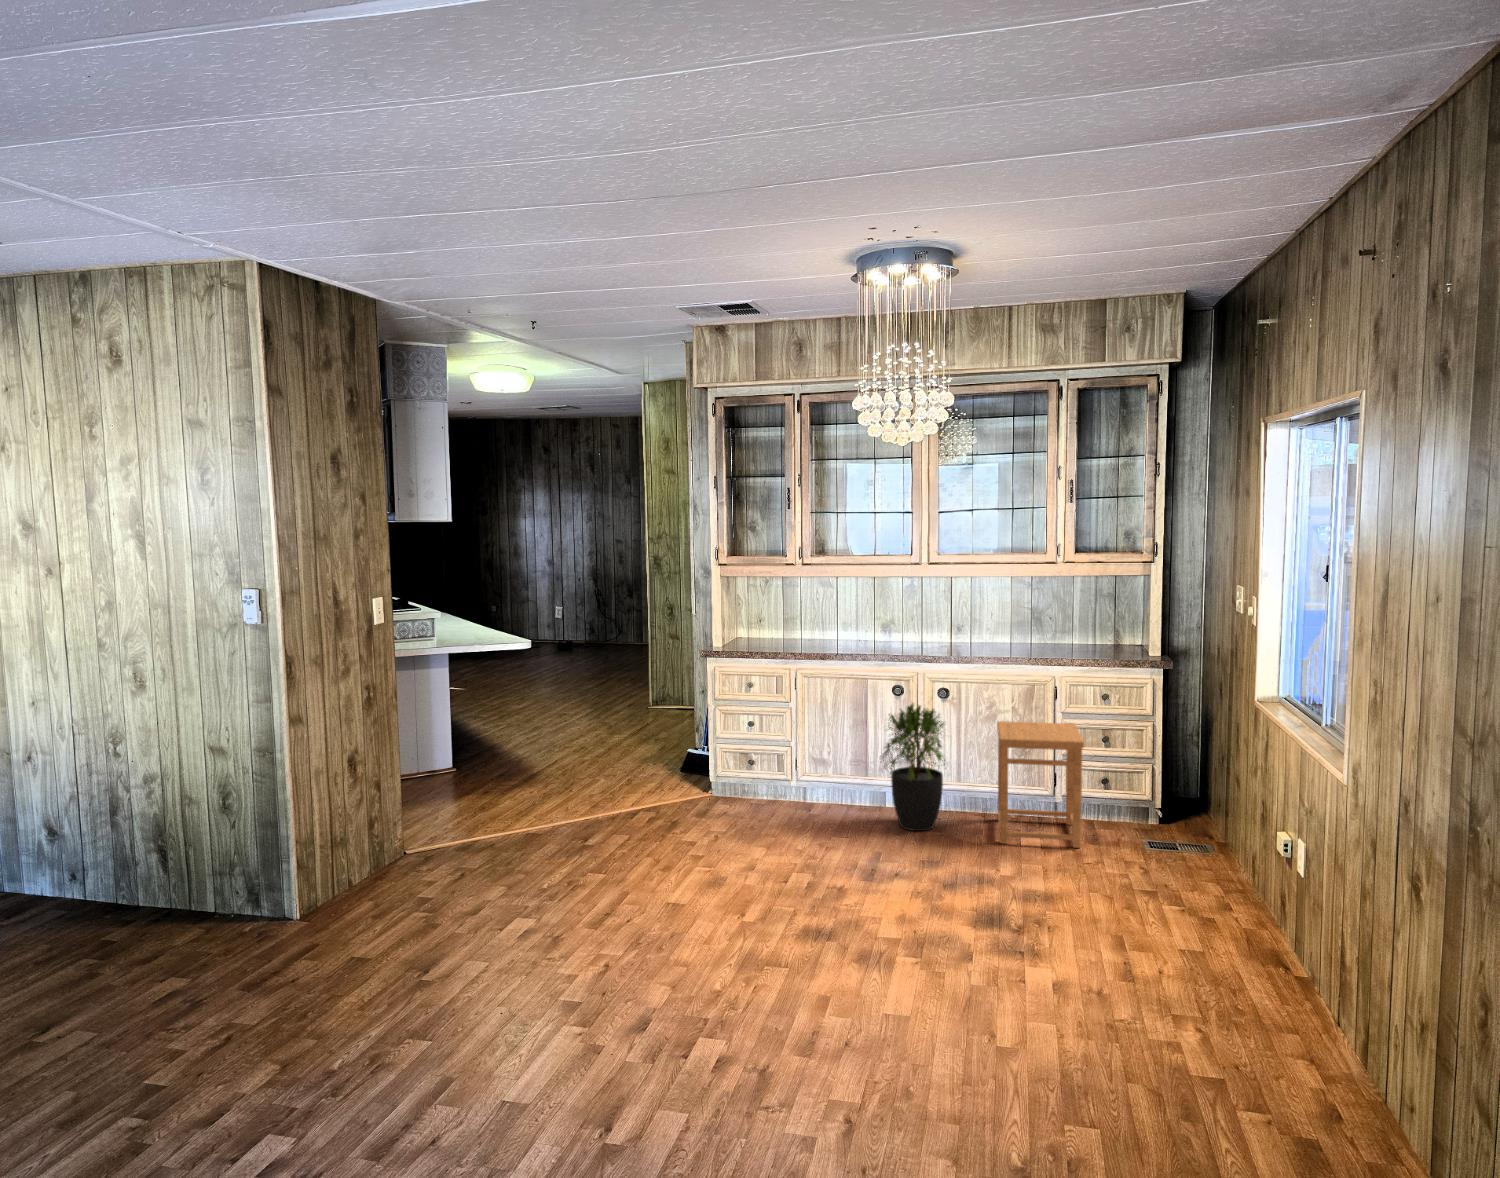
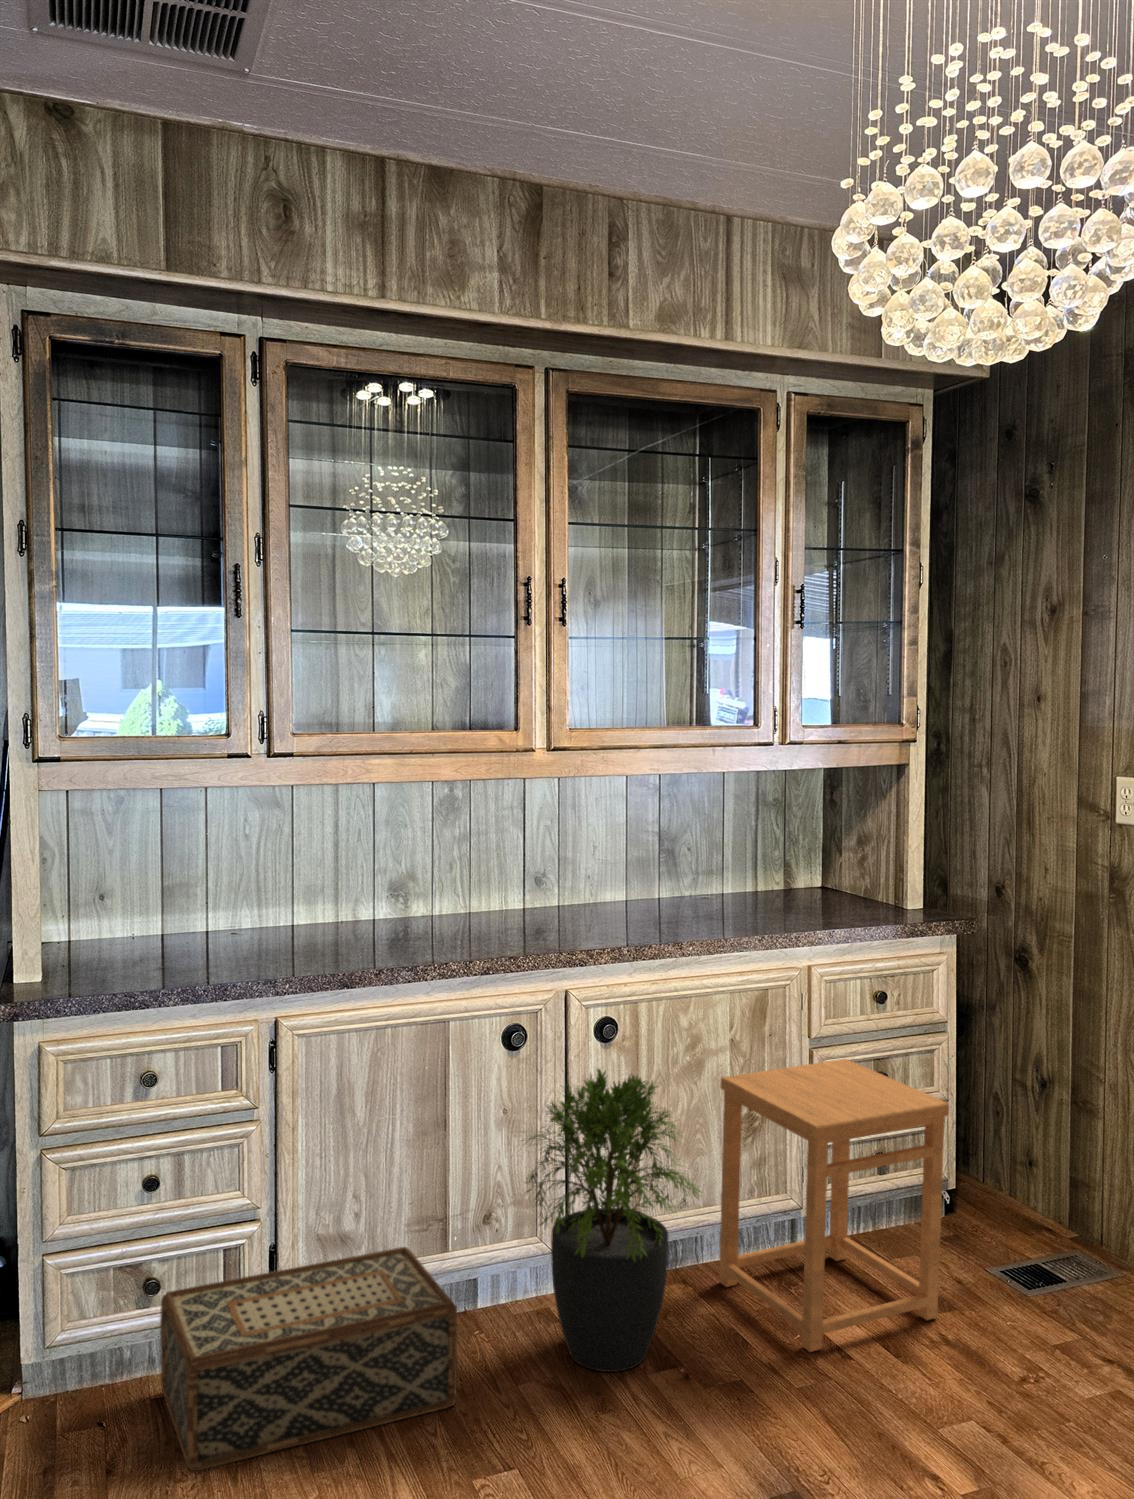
woven basket: none [739,764,848,825] -> present [160,1247,457,1471]

